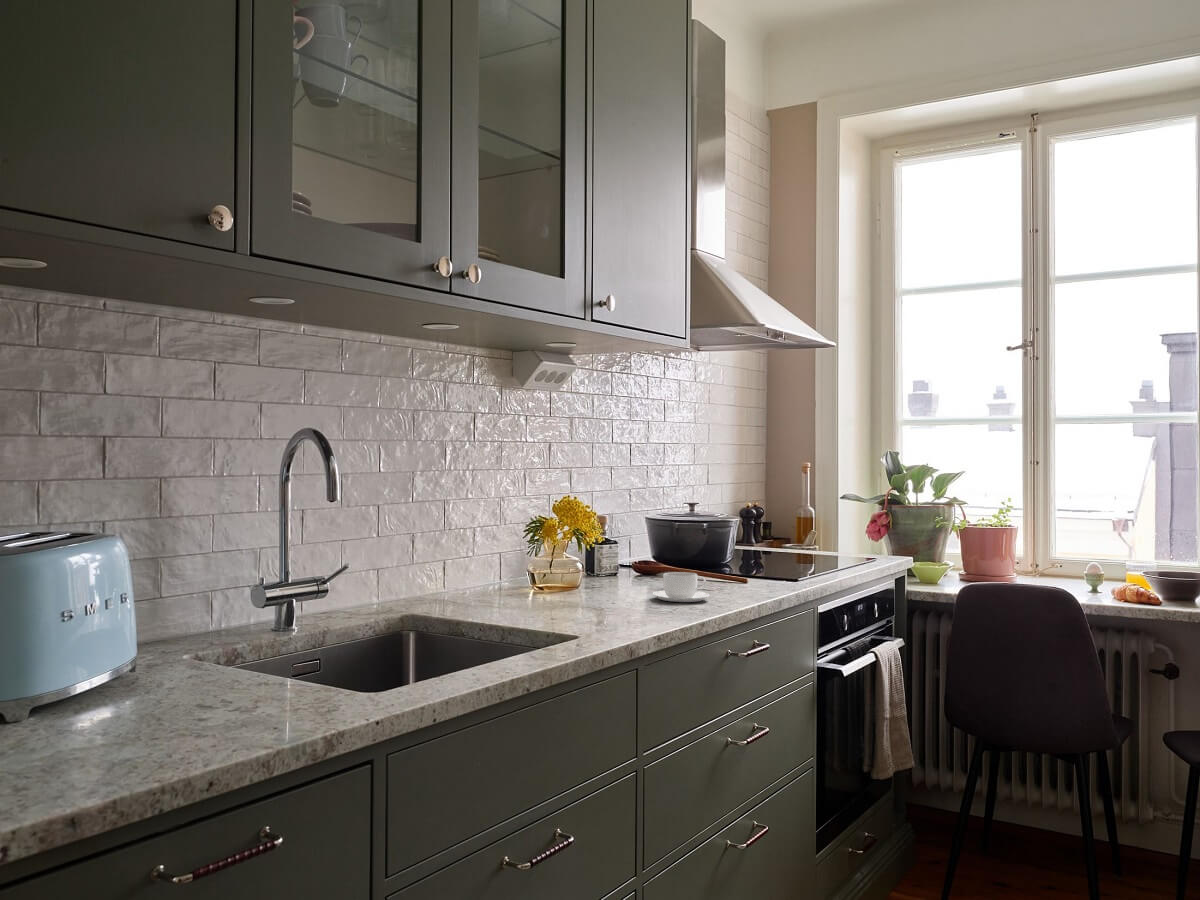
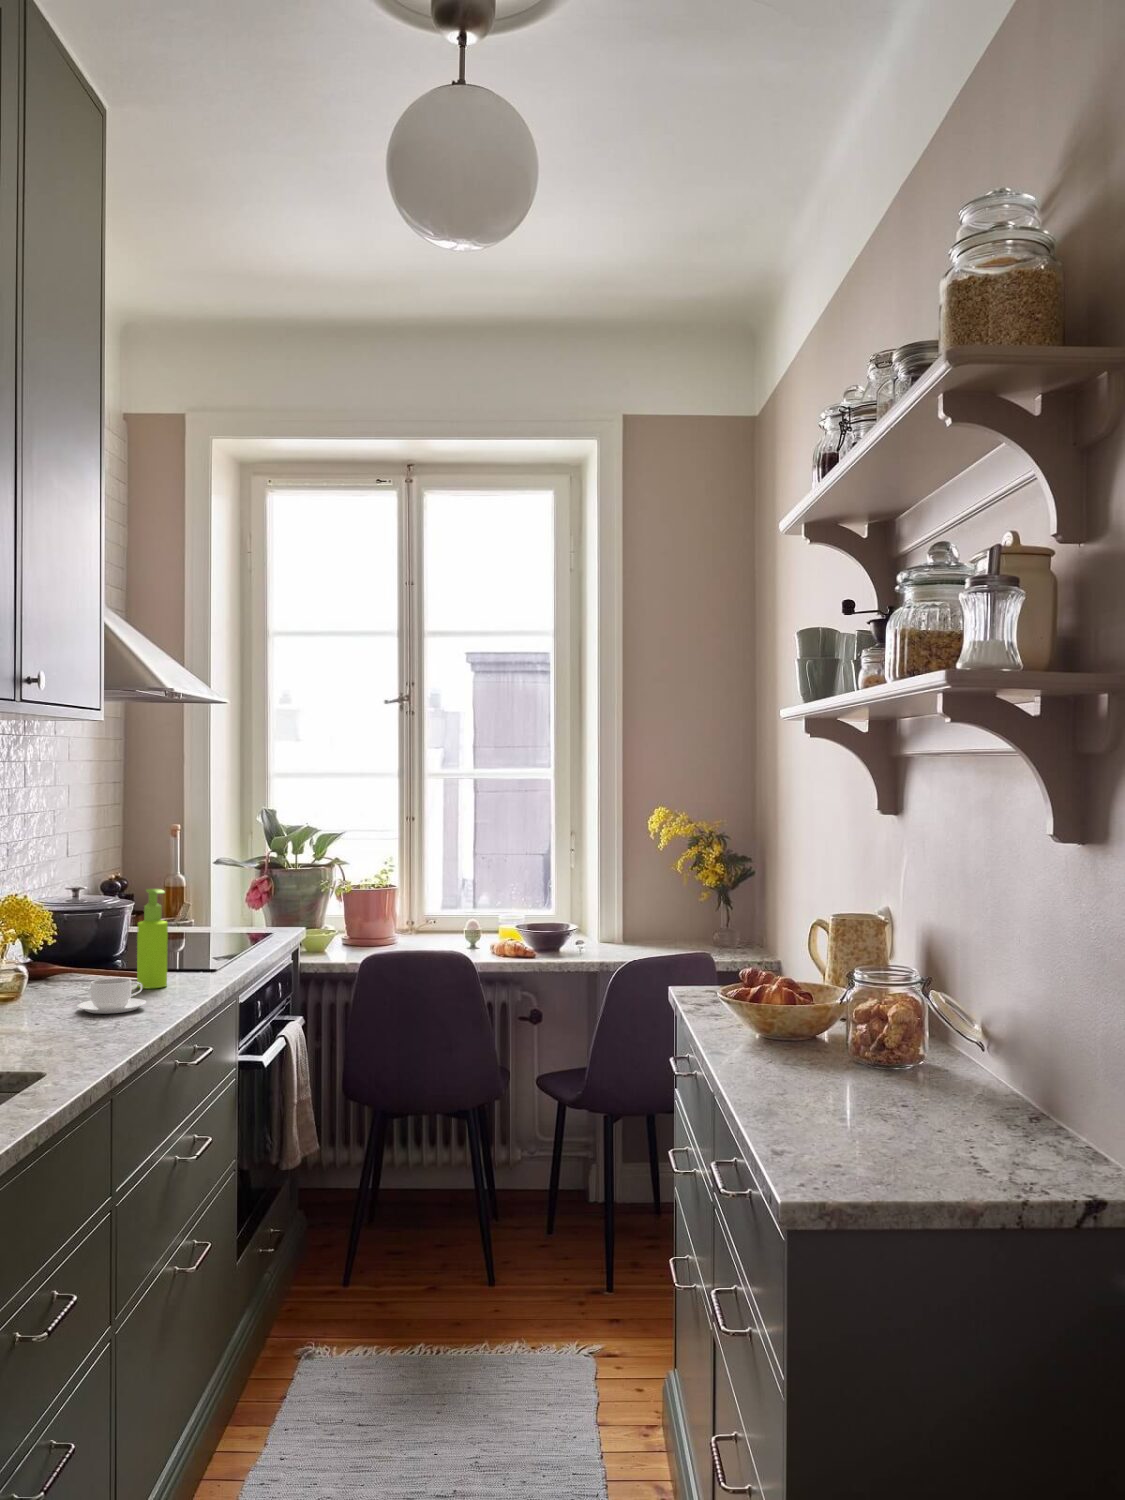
soap dispenser: none [719,500,745,588] -> present [137,889,168,989]

